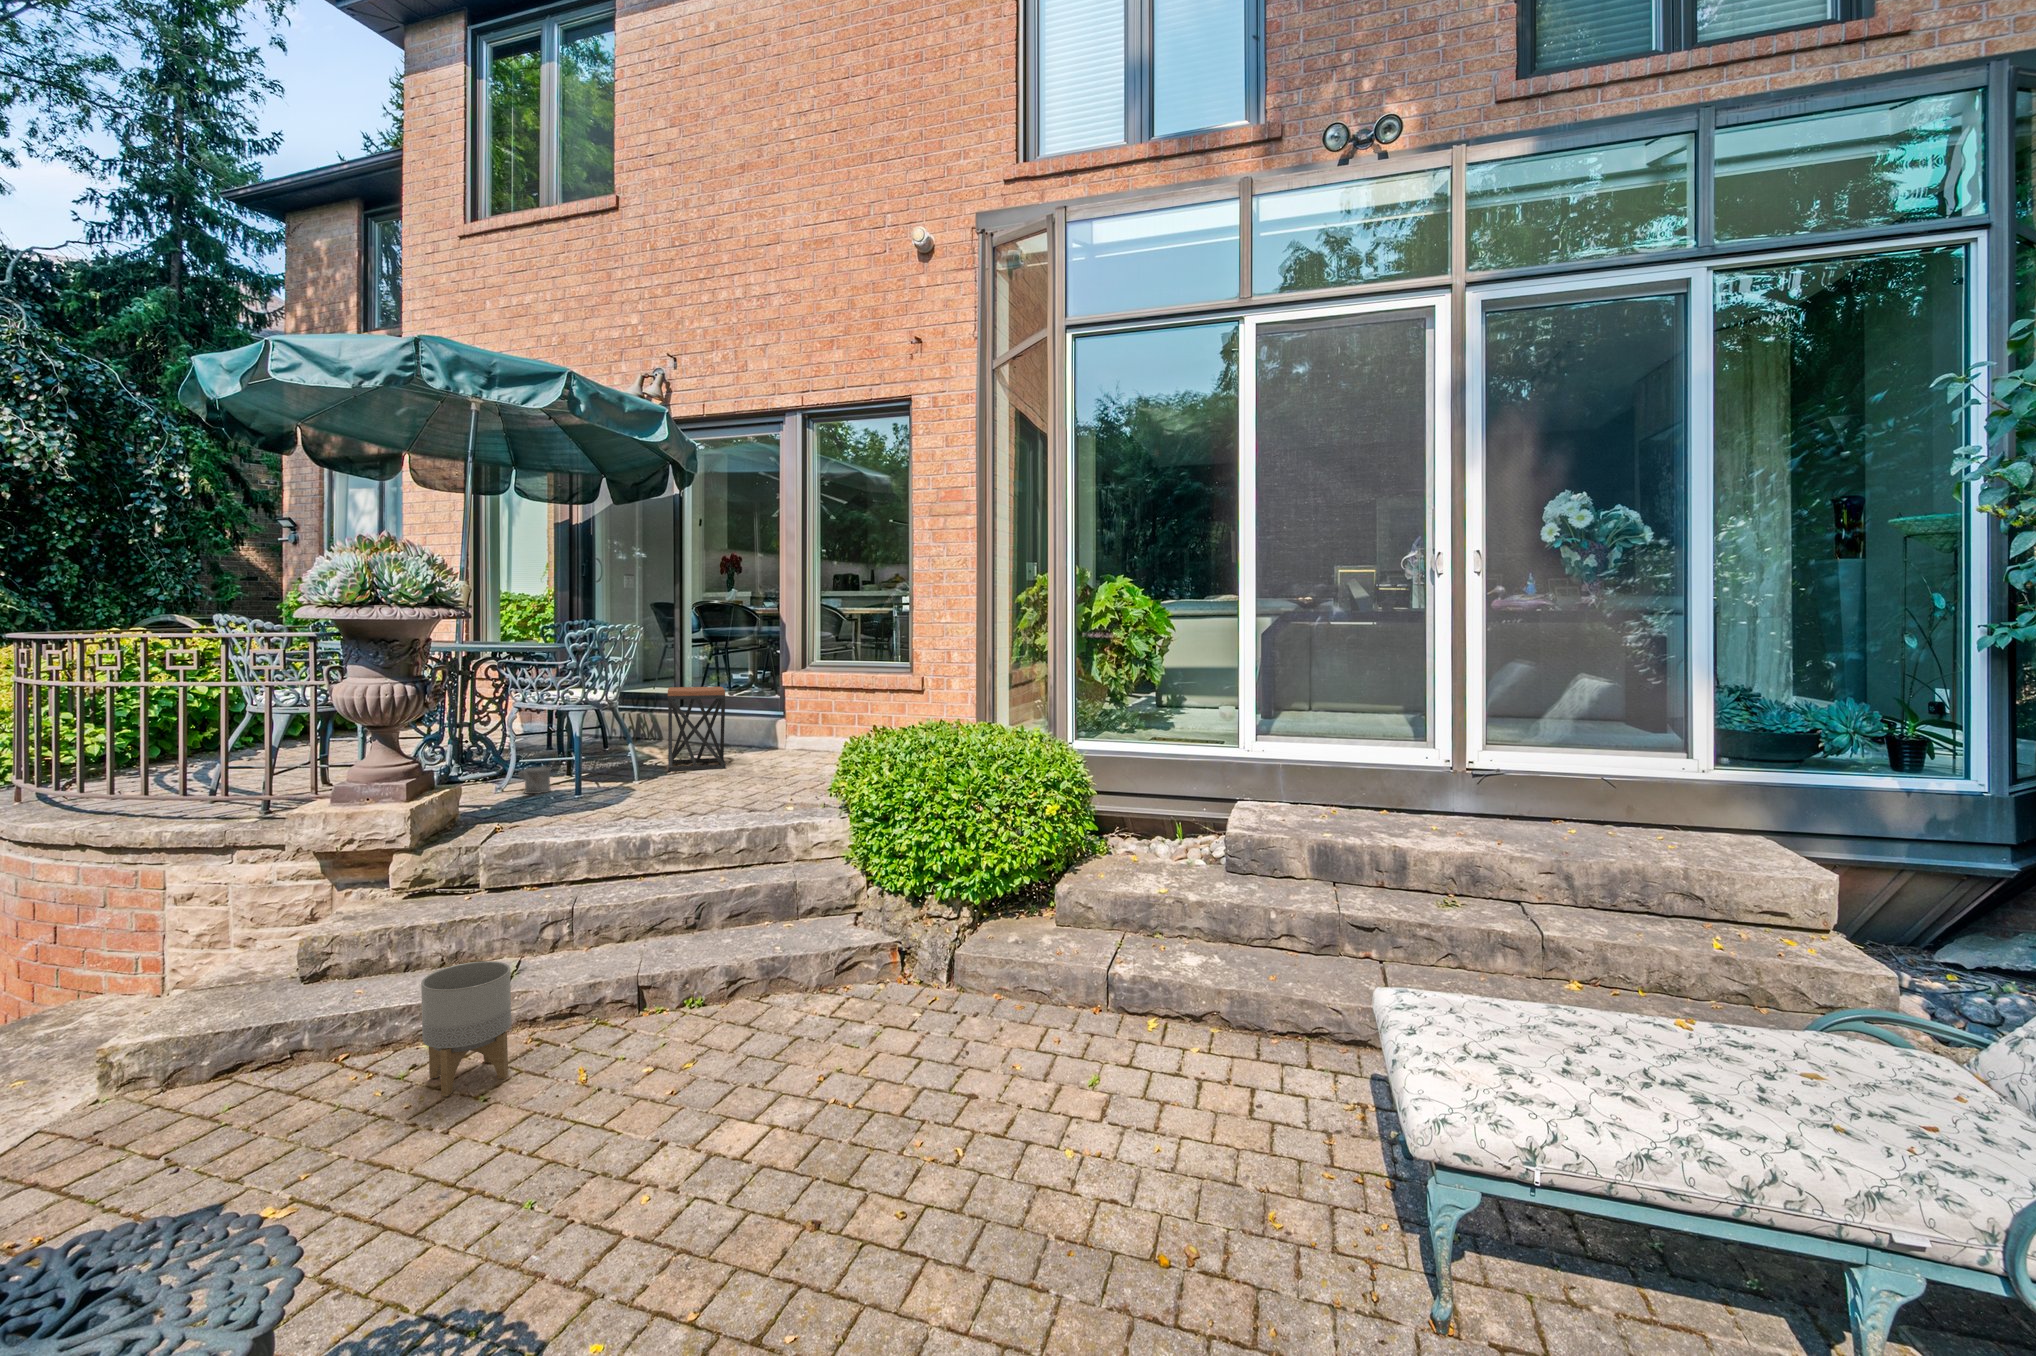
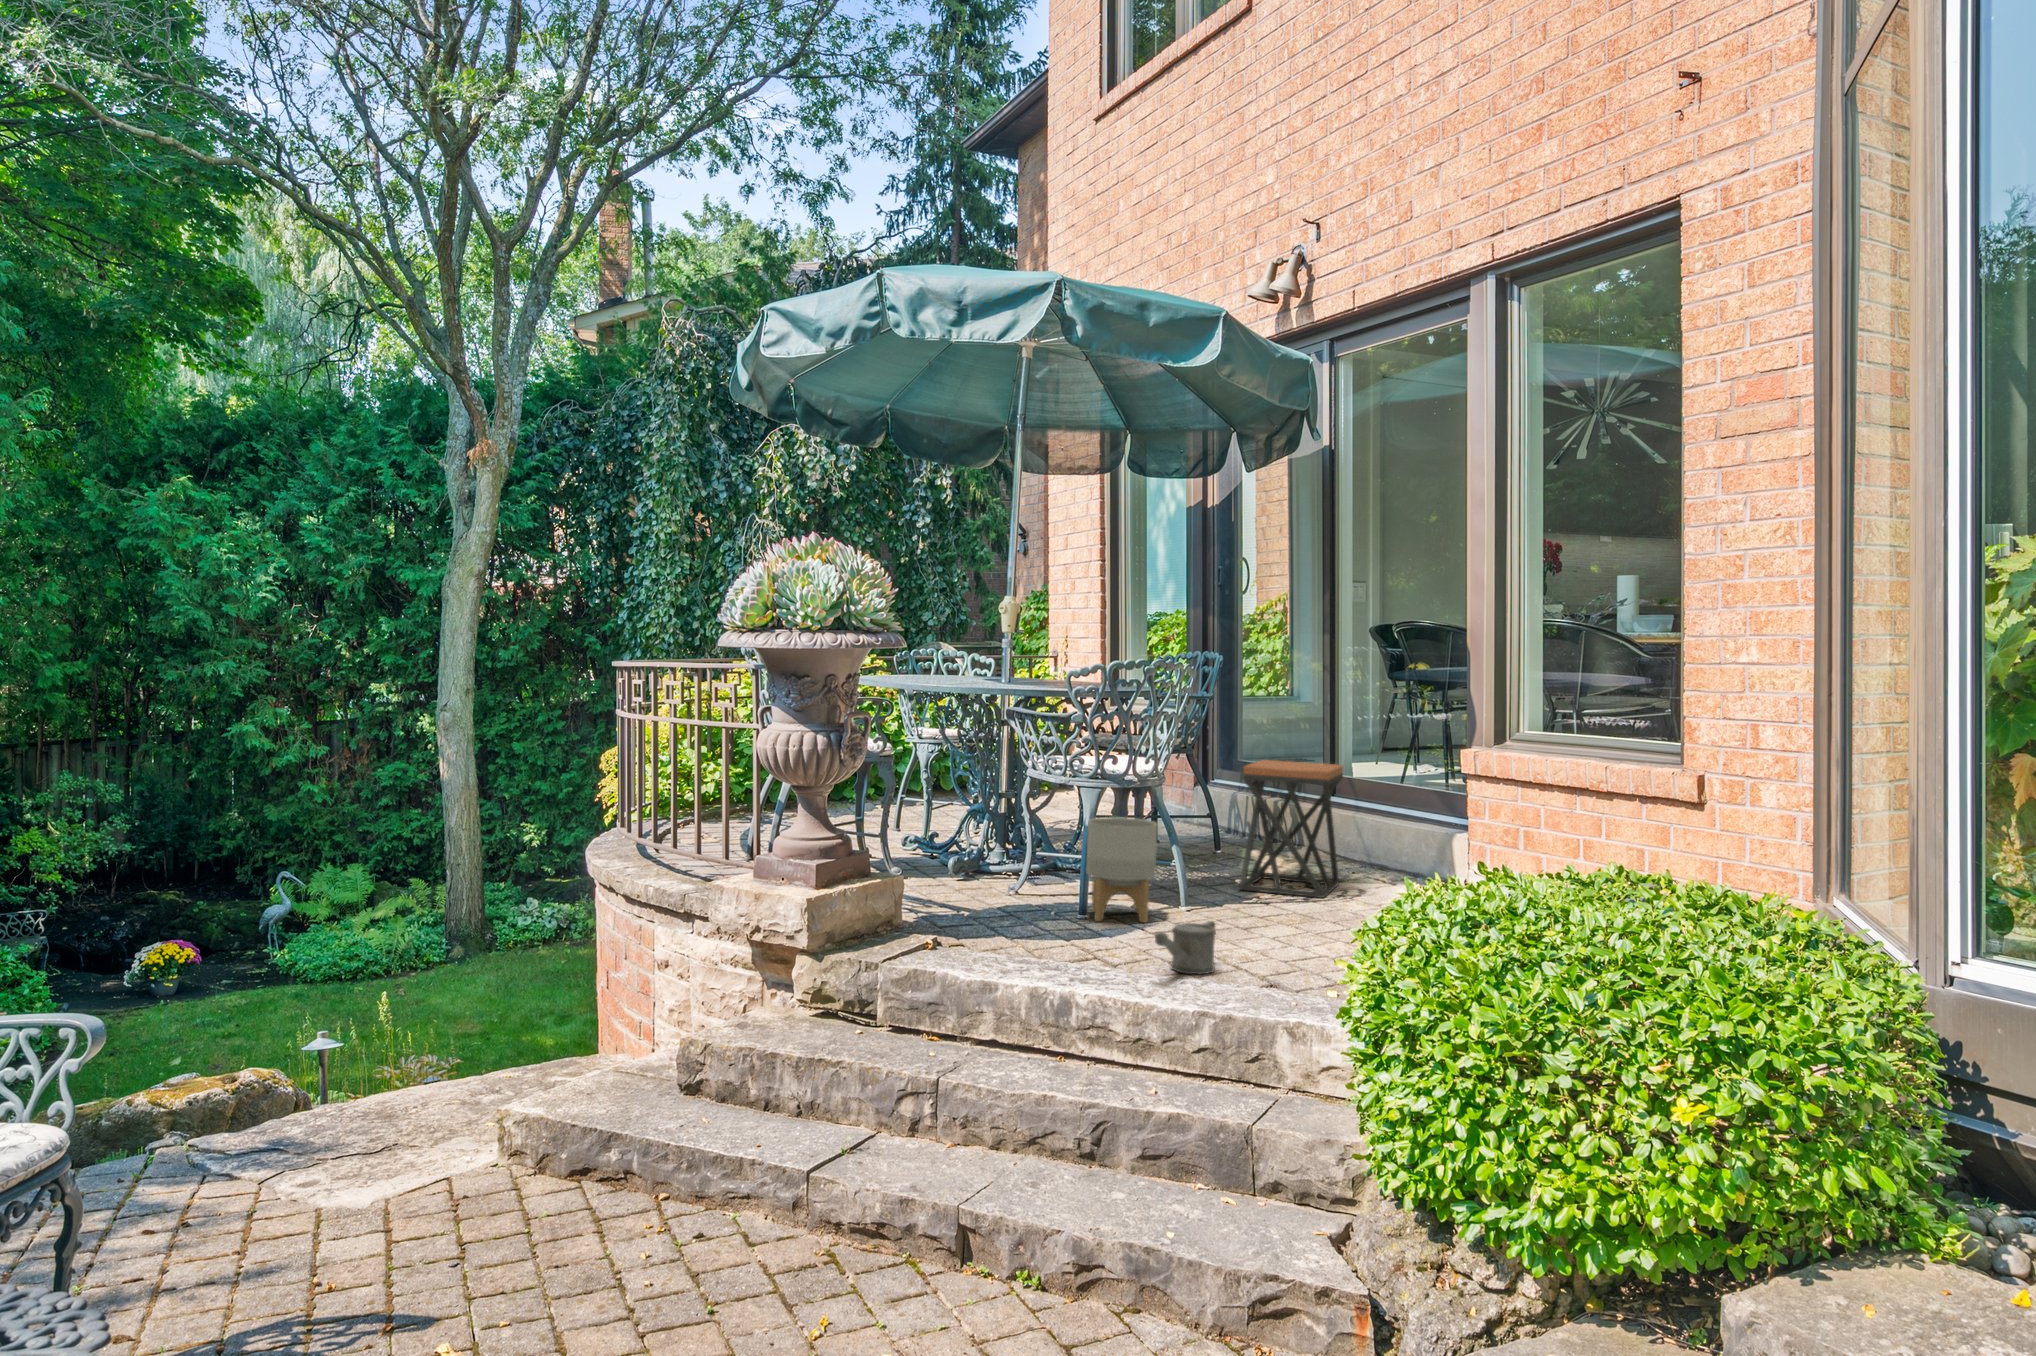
watering can: present [518,765,551,794] -> present [1155,921,1216,974]
planter: present [421,961,511,1096] -> present [1086,817,1157,923]

